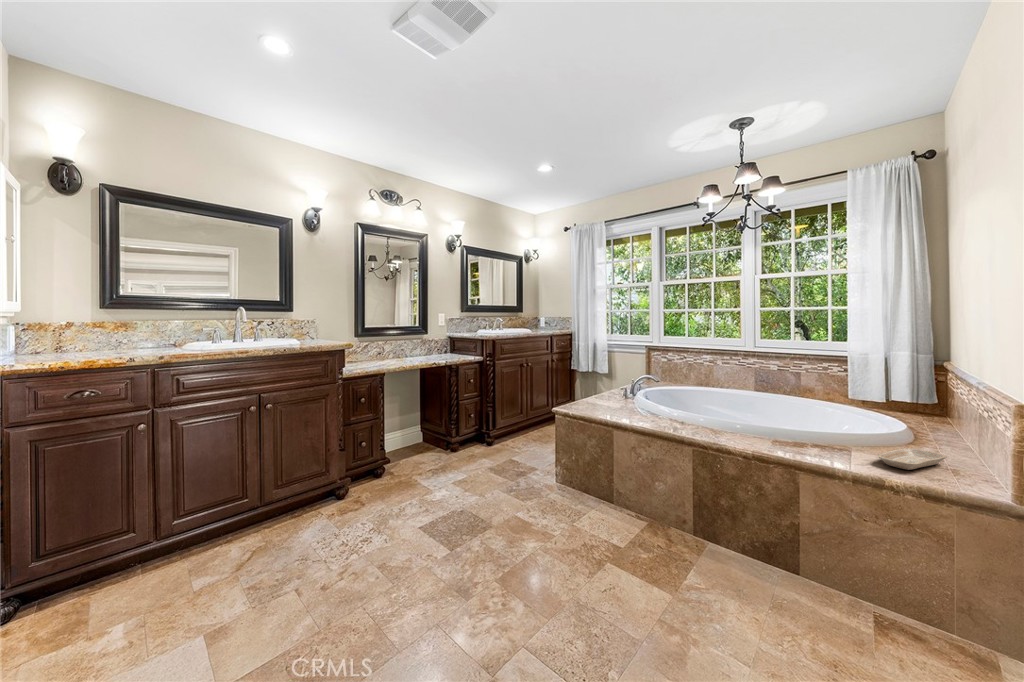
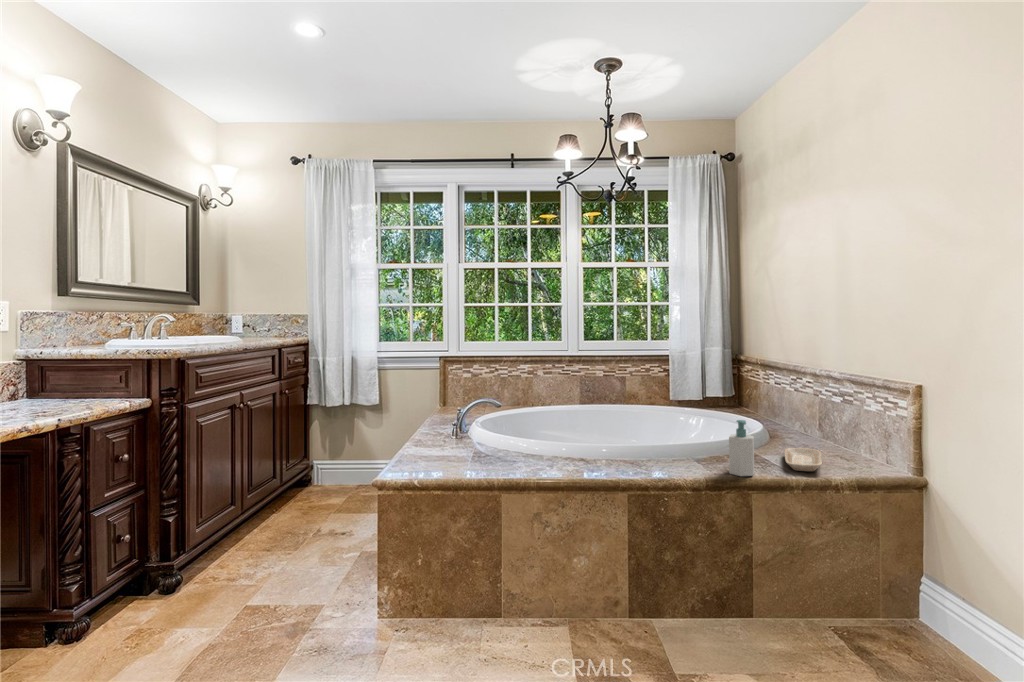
soap bottle: none [804,408,832,458] -> present [729,420,754,476]

